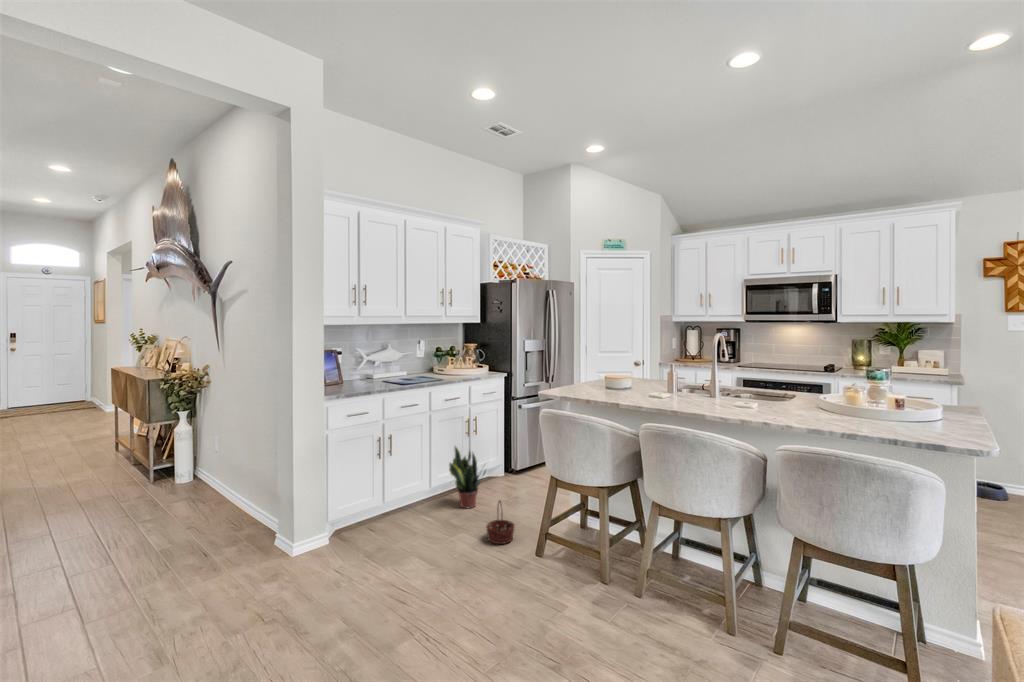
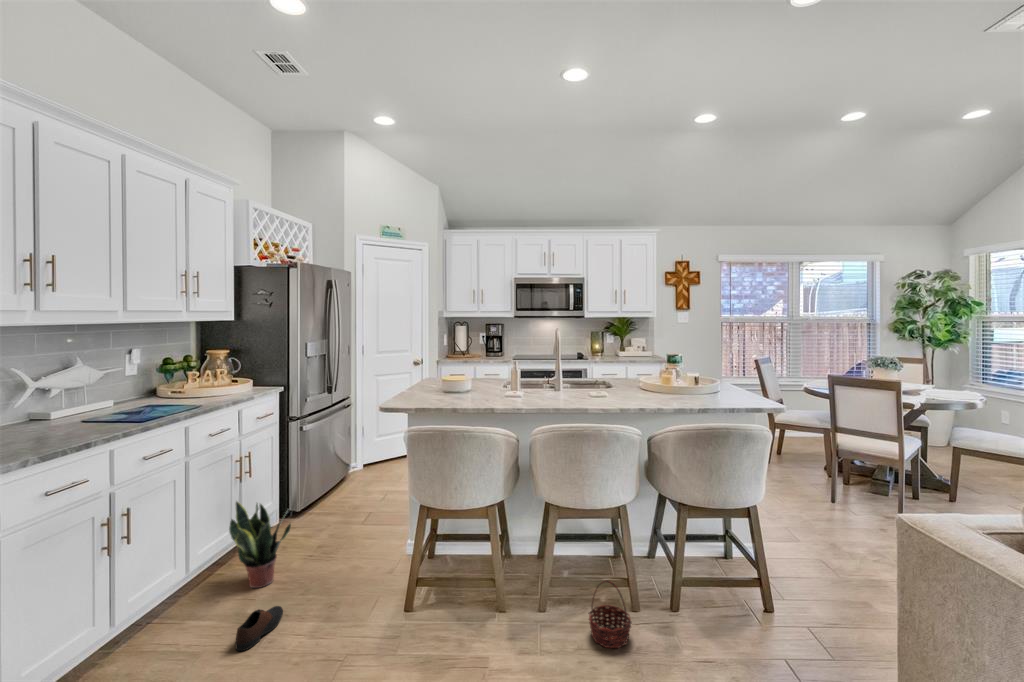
basket: present [486,501,514,544] -> present [588,581,632,648]
shoe: none [433,516,468,537] -> present [235,606,283,651]

